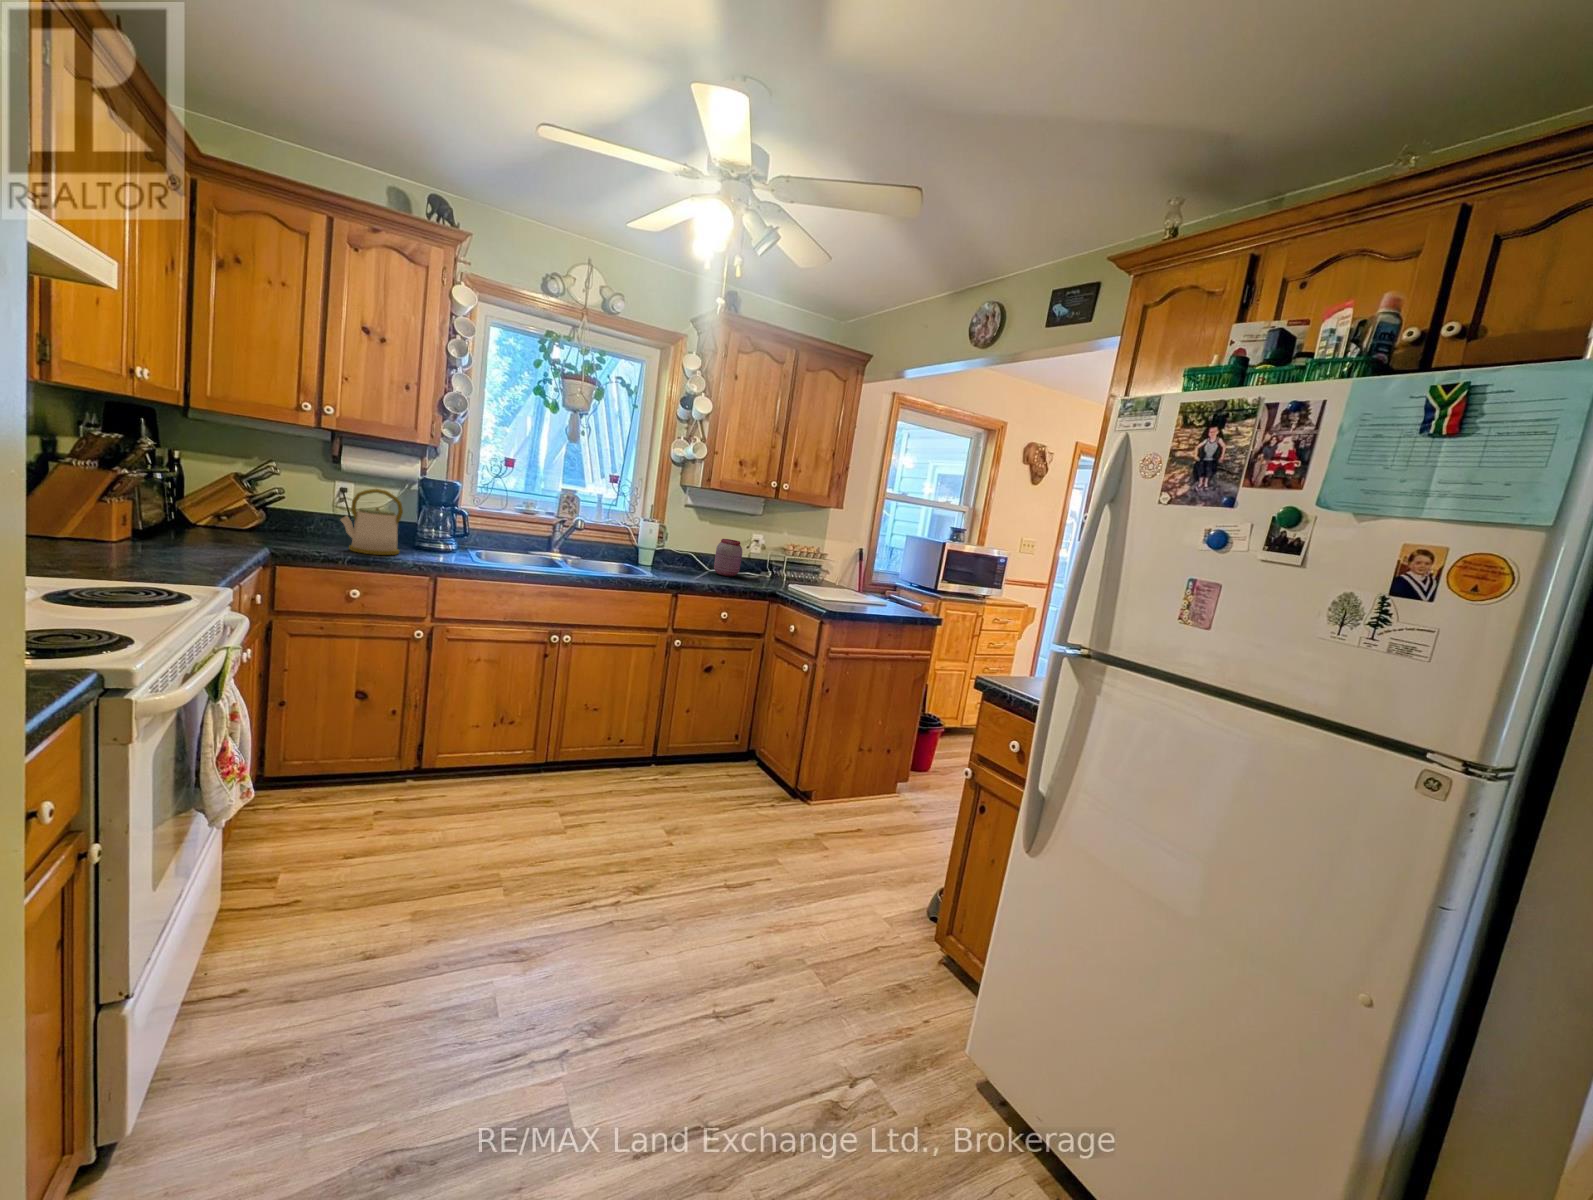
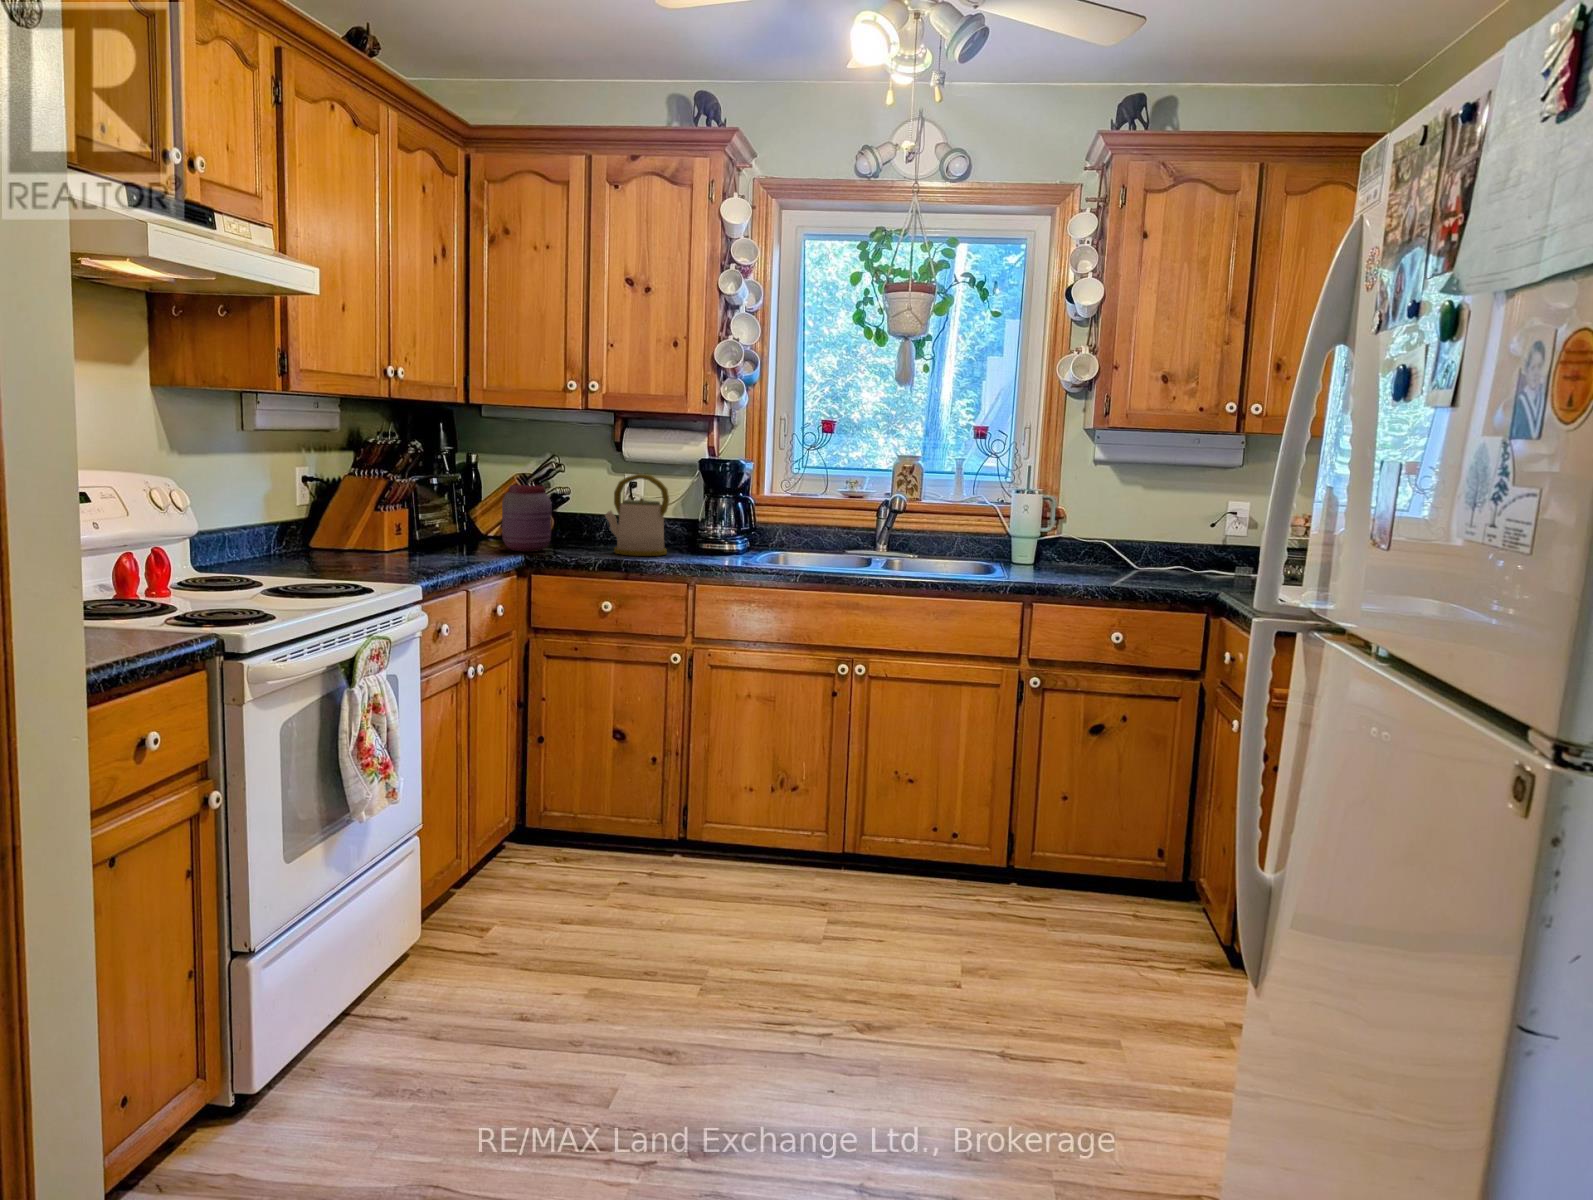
jar: present [714,539,742,576] -> present [502,485,552,552]

